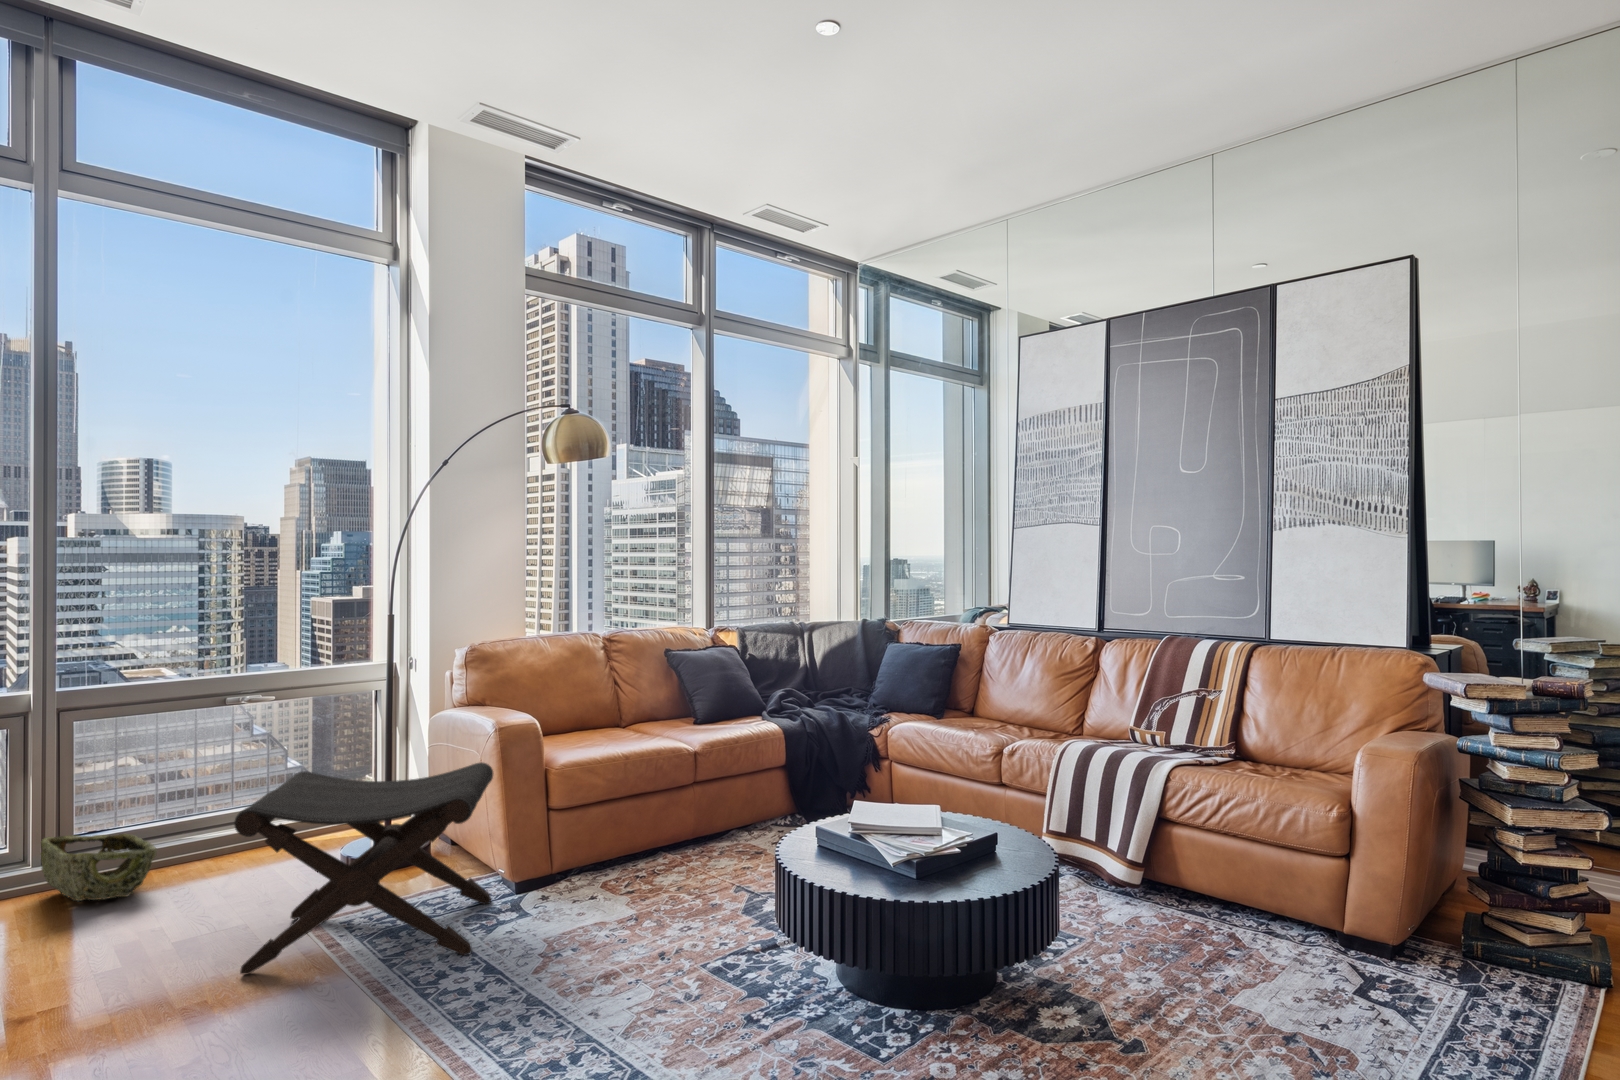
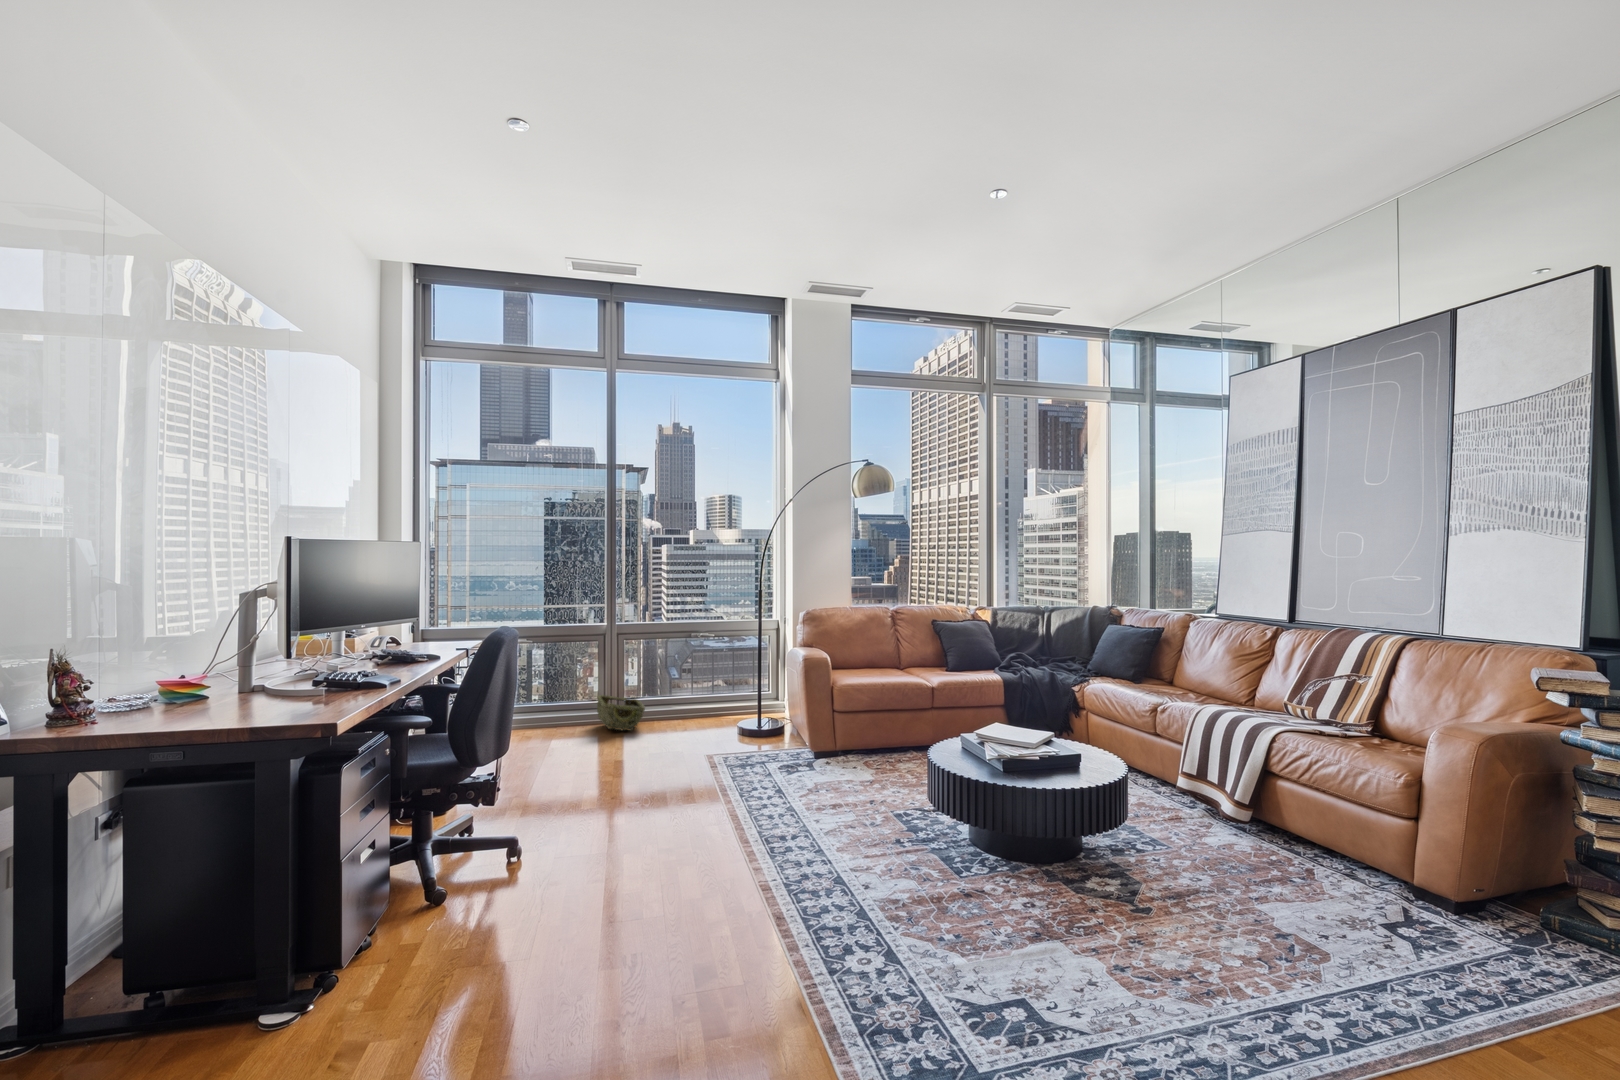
footstool: present [234,762,493,974] -> none [660,671,802,784]

